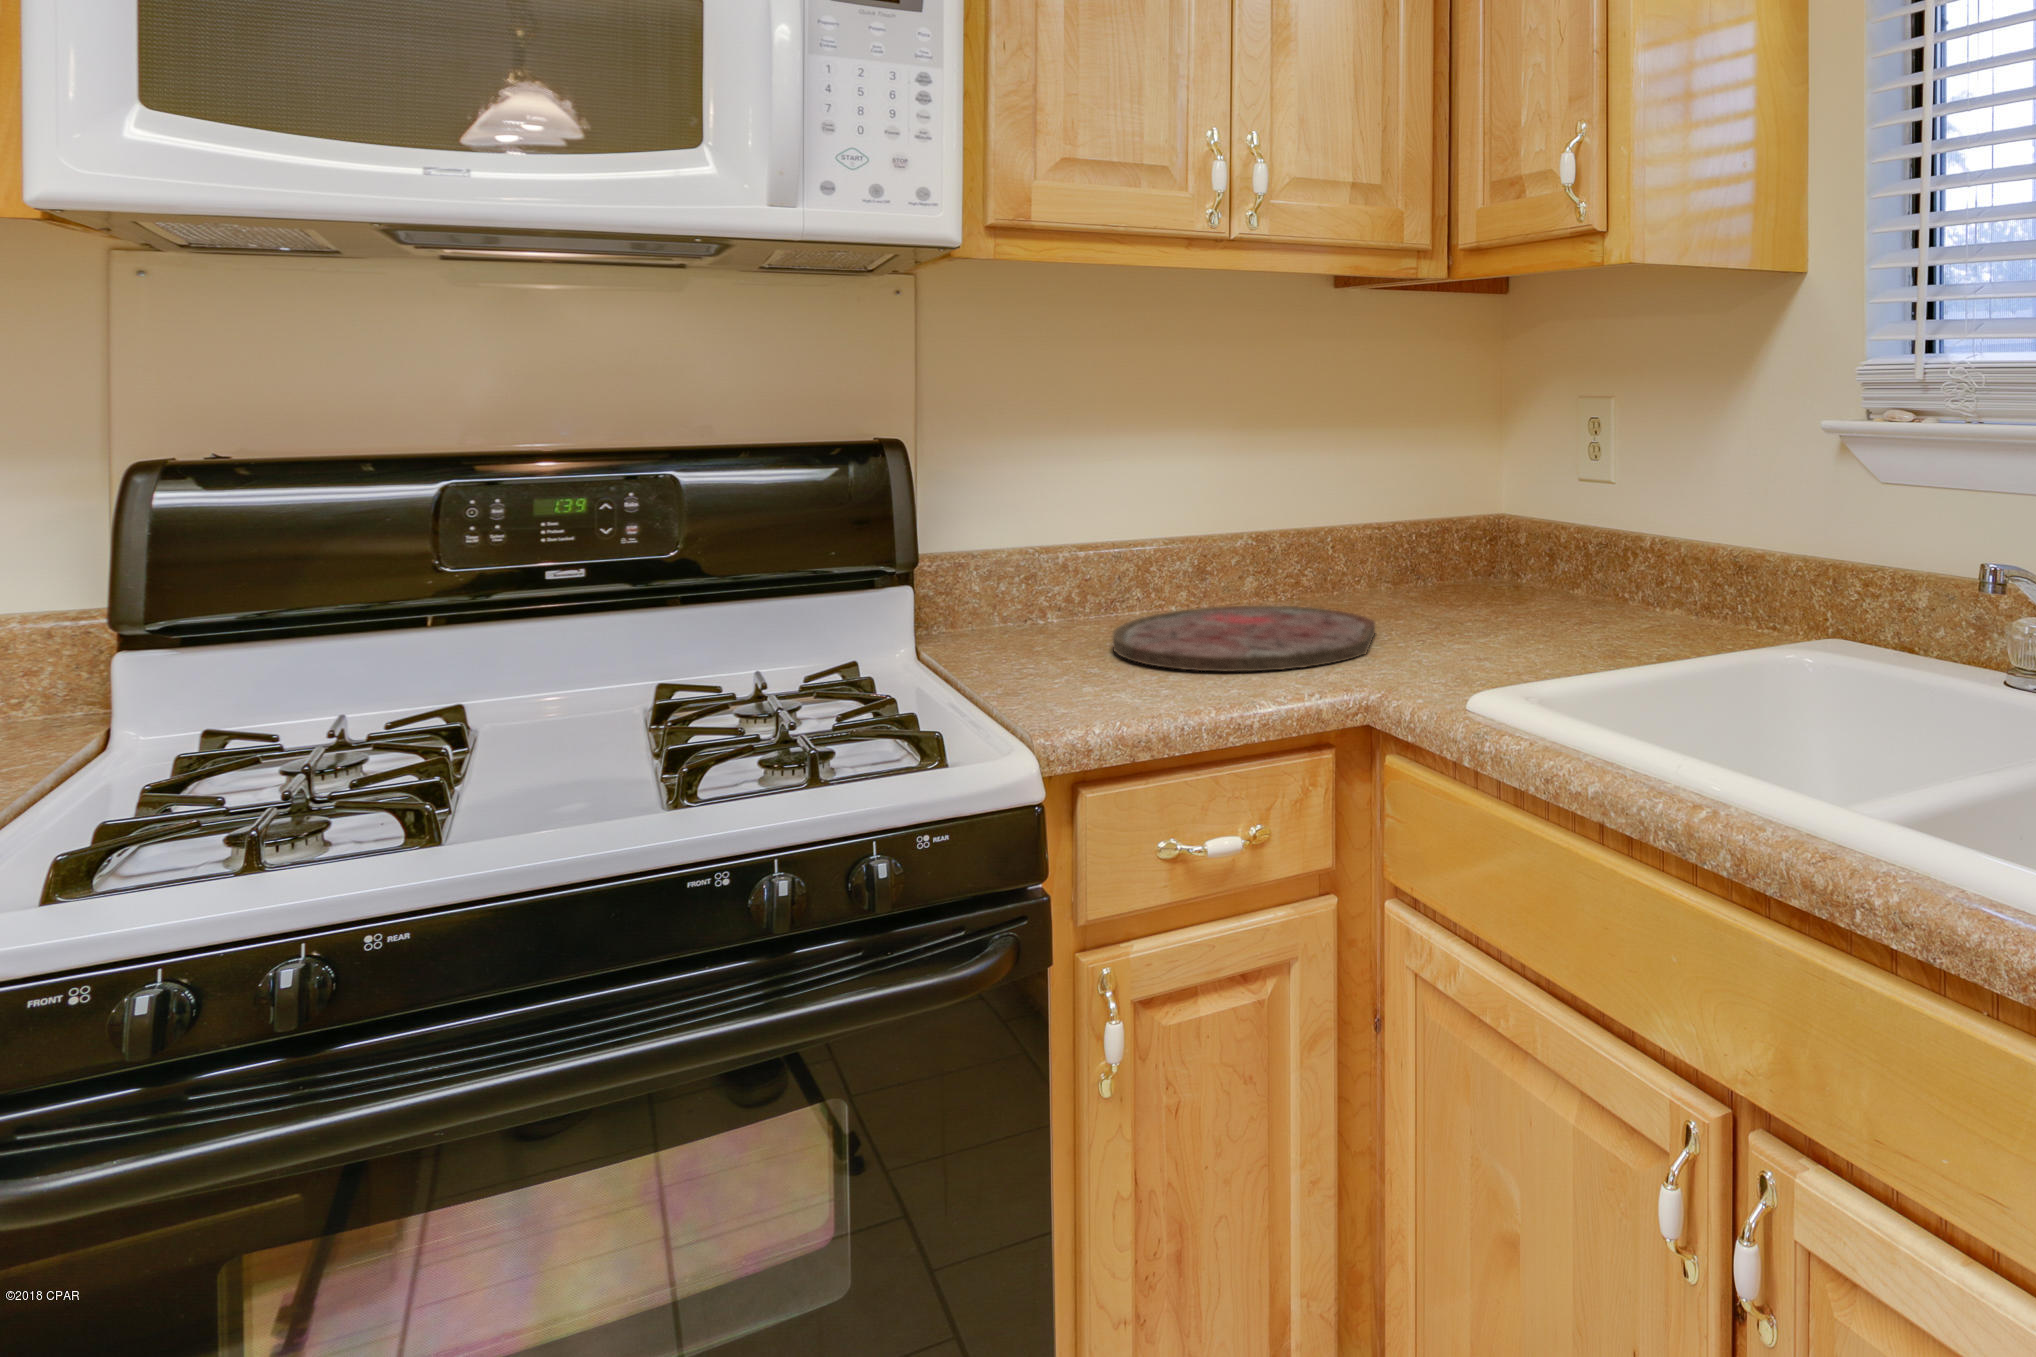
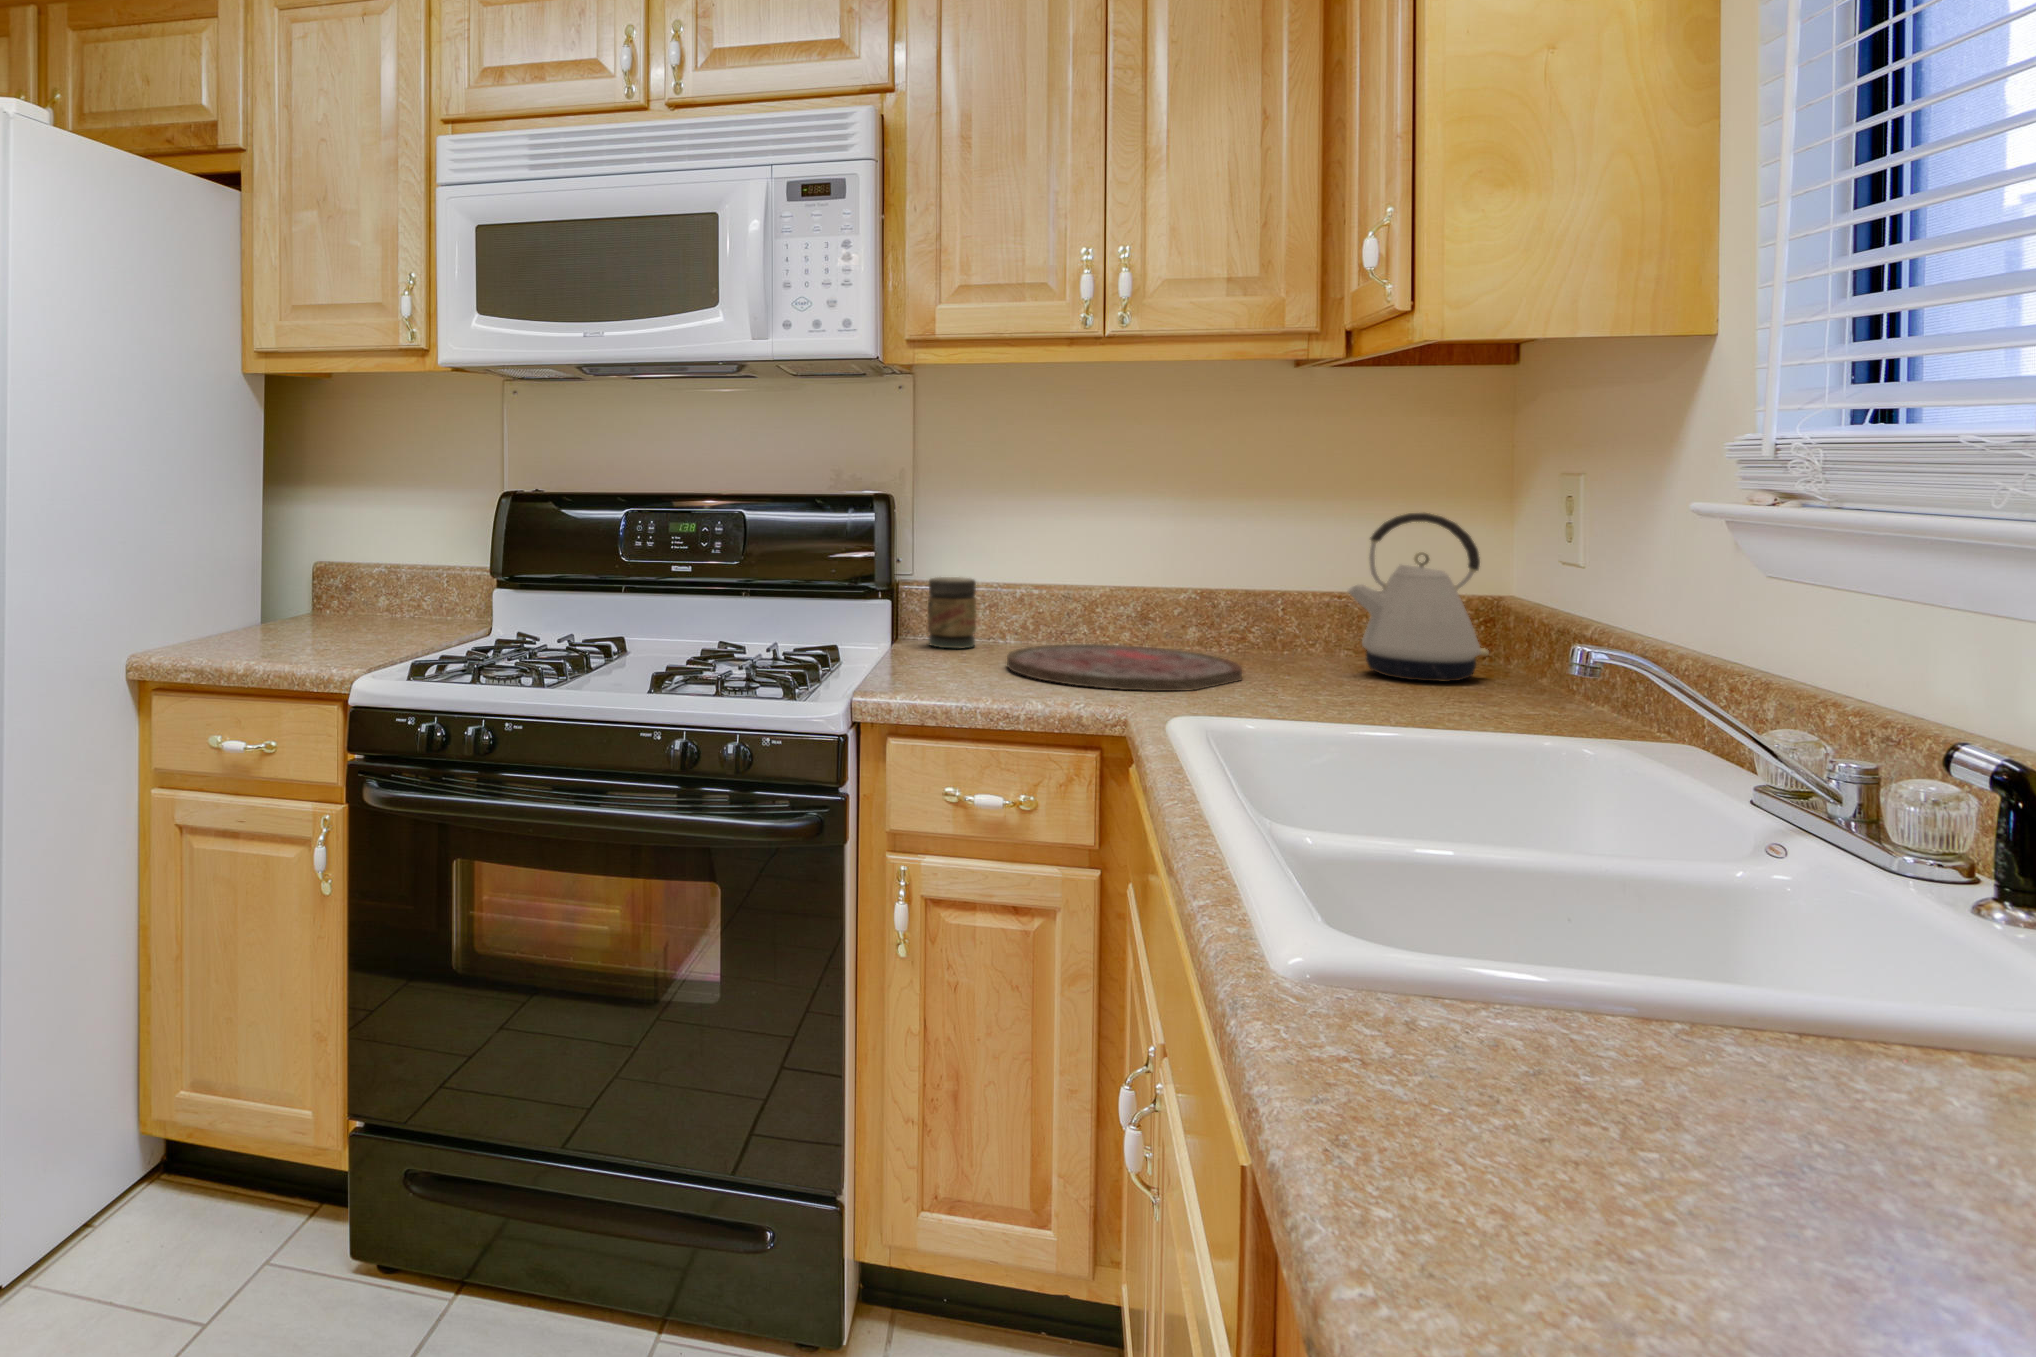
kettle: none [1436,437,1543,607] -> present [1348,513,1489,681]
jar: none [953,545,1021,643] -> present [928,577,976,648]

